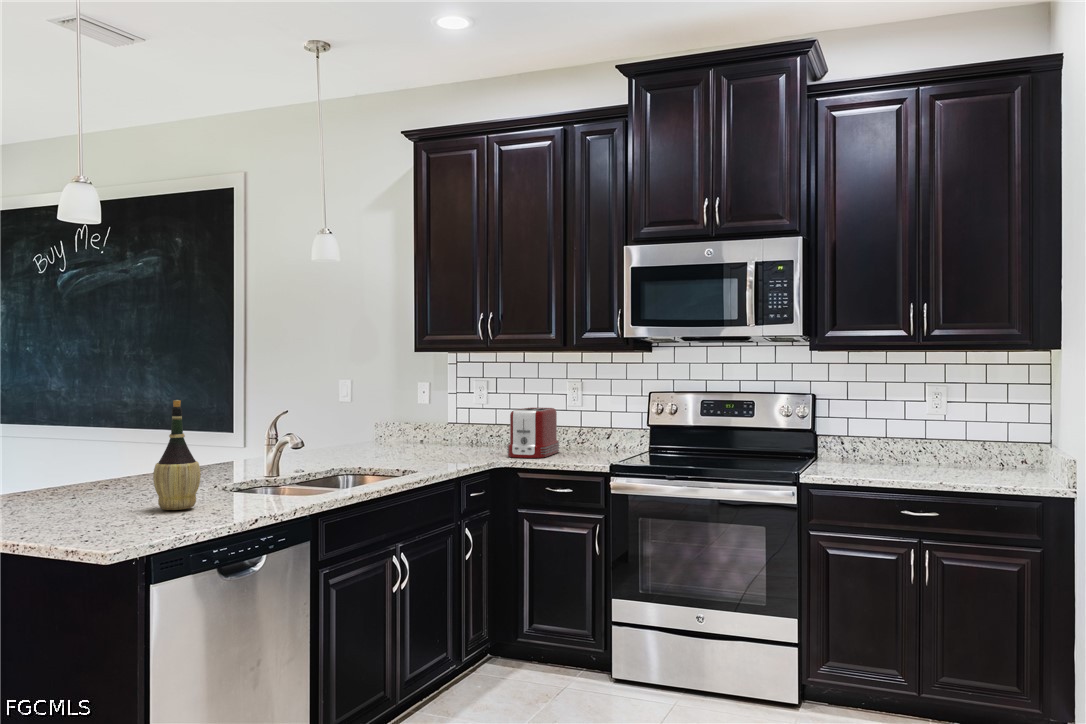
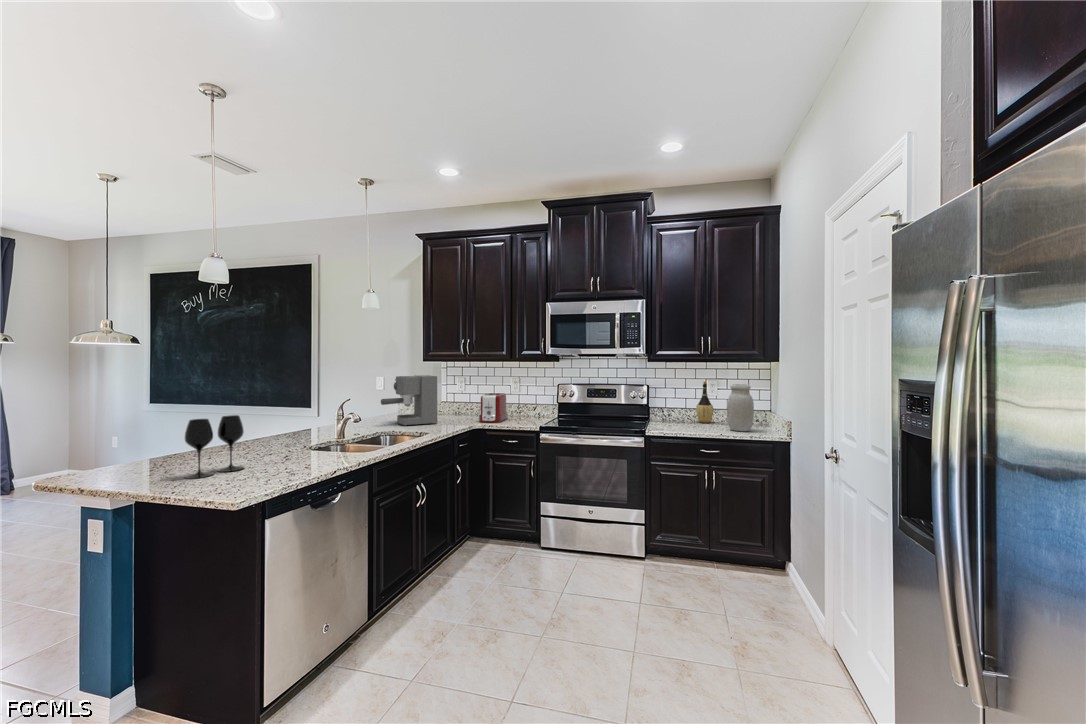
coffee maker: none [341,375,435,461] -> present [381,375,437,426]
jar: none [957,391,1008,479] -> present [727,384,754,431]
wine bottle: present [153,400,201,510] -> present [696,381,713,423]
wine glass: none [37,429,123,522] -> present [184,415,244,479]

